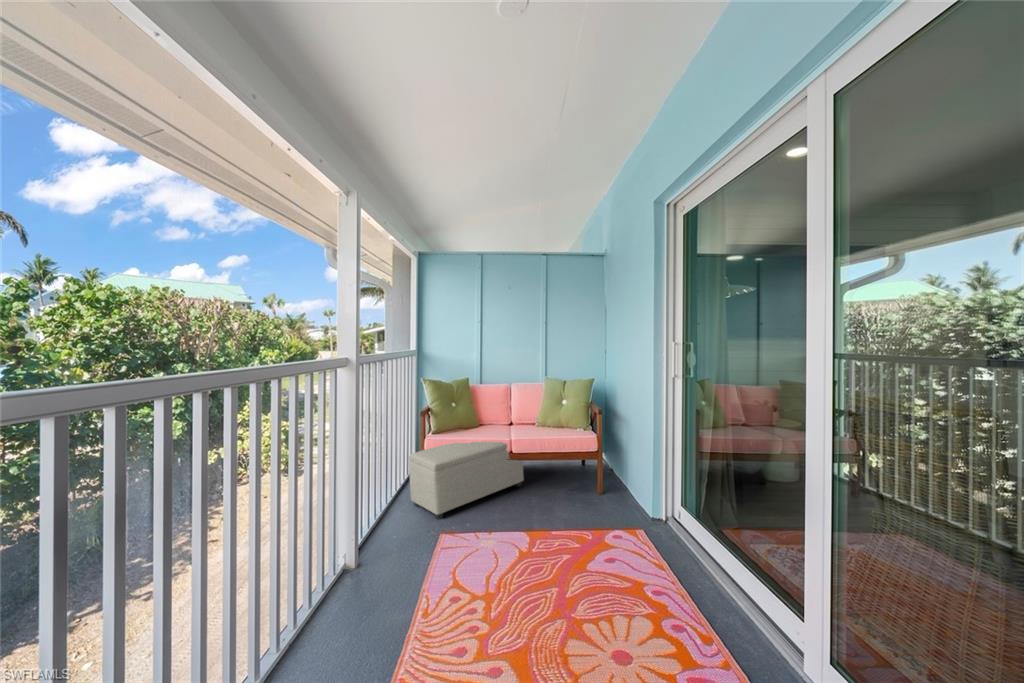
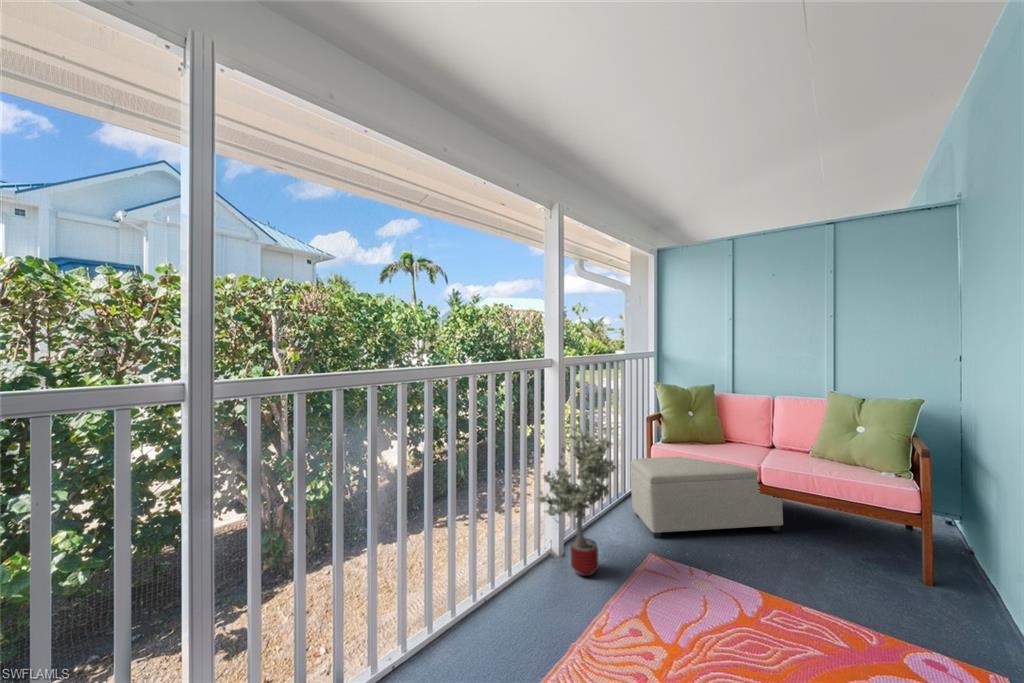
potted tree: none [339,429,414,575] -> present [537,427,616,576]

